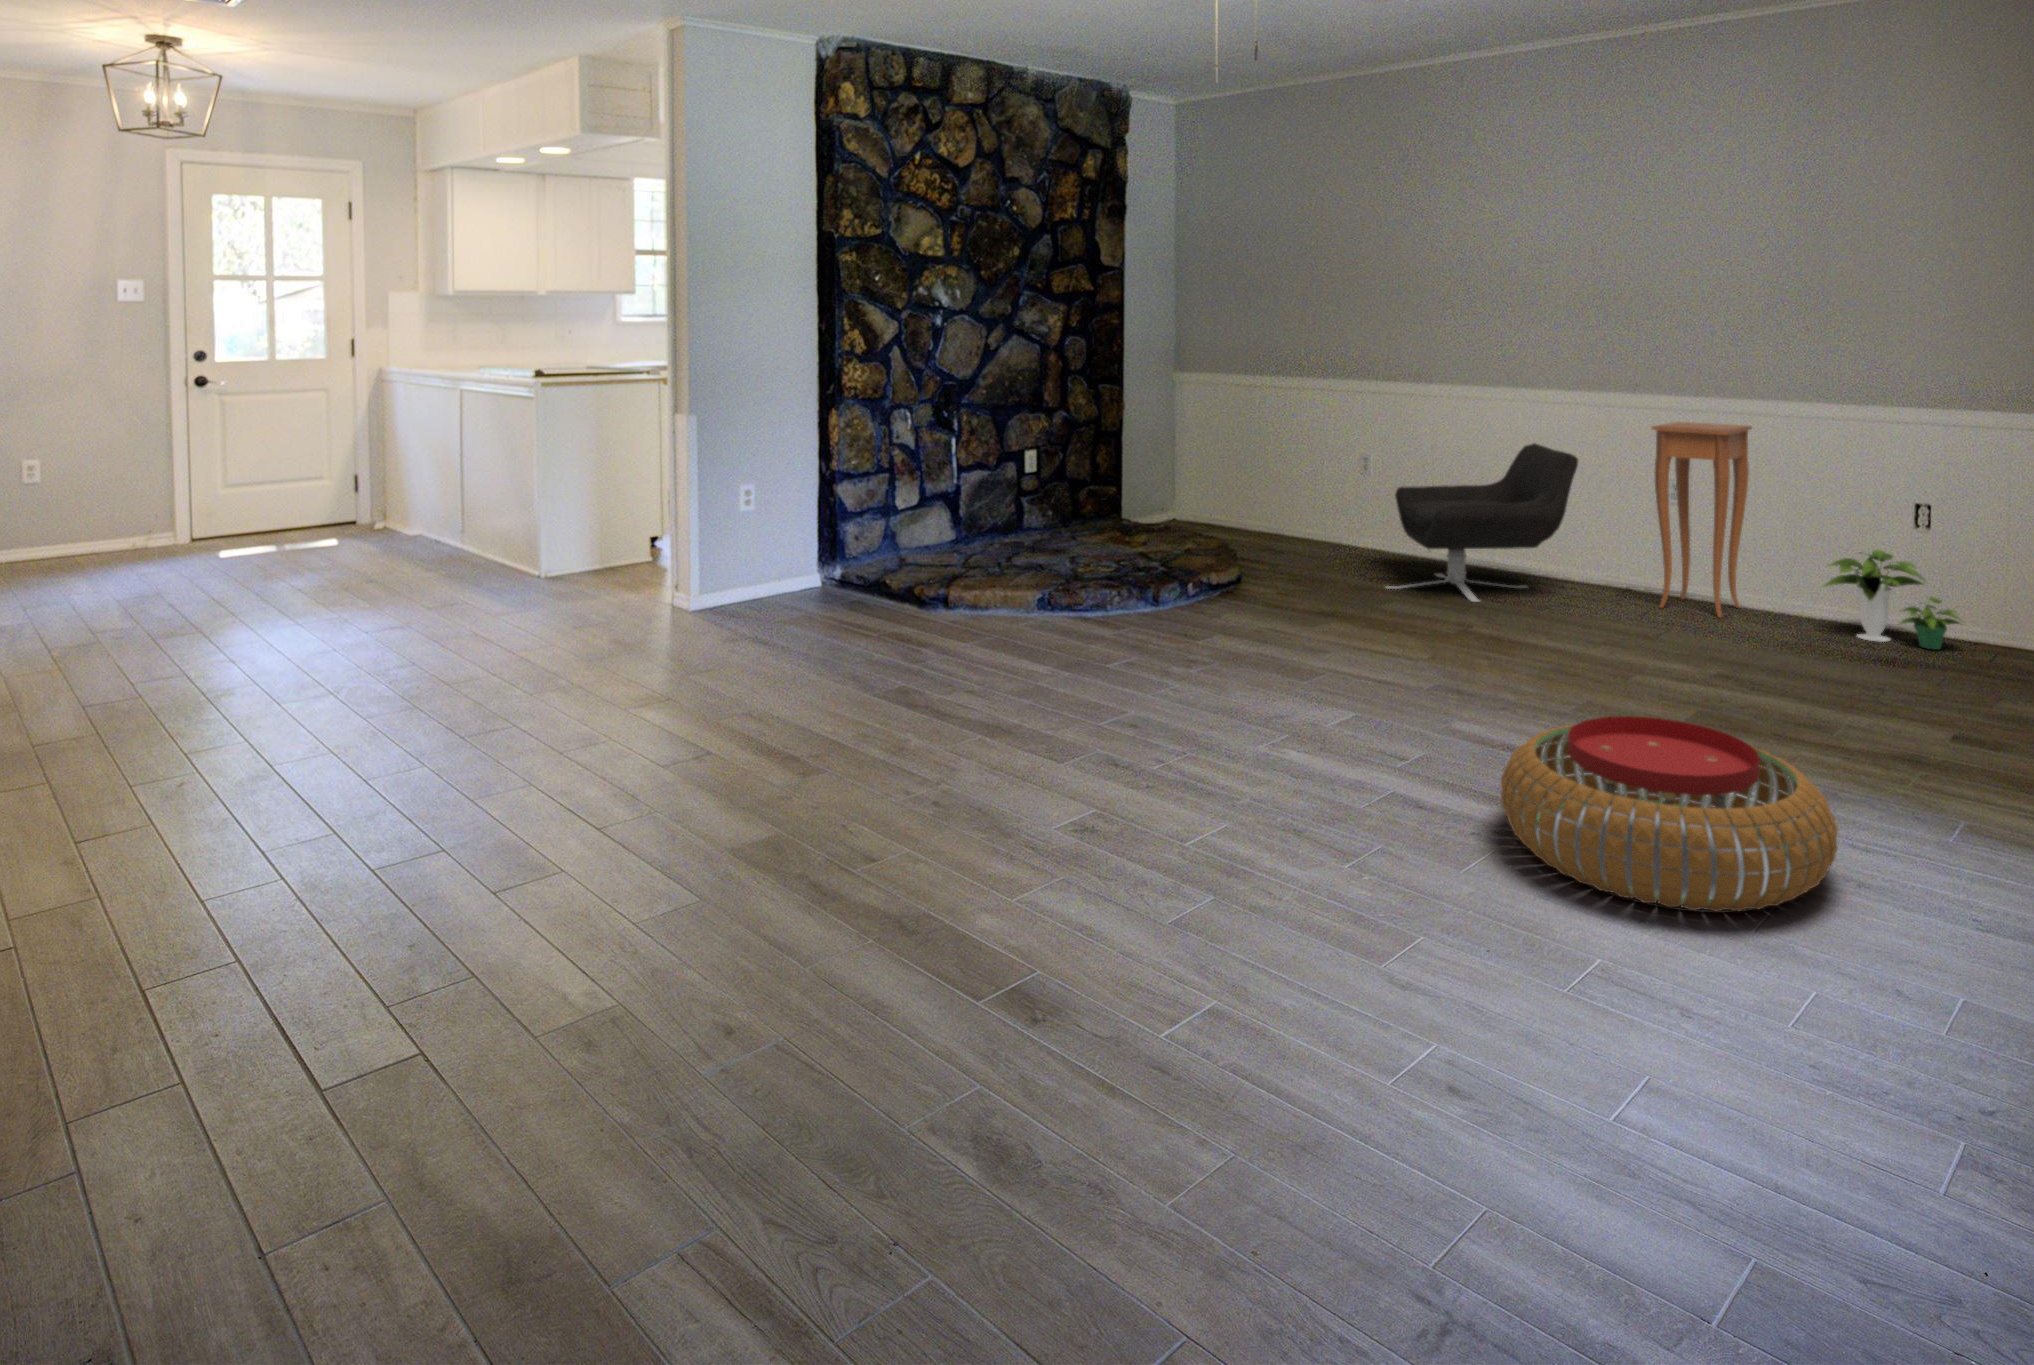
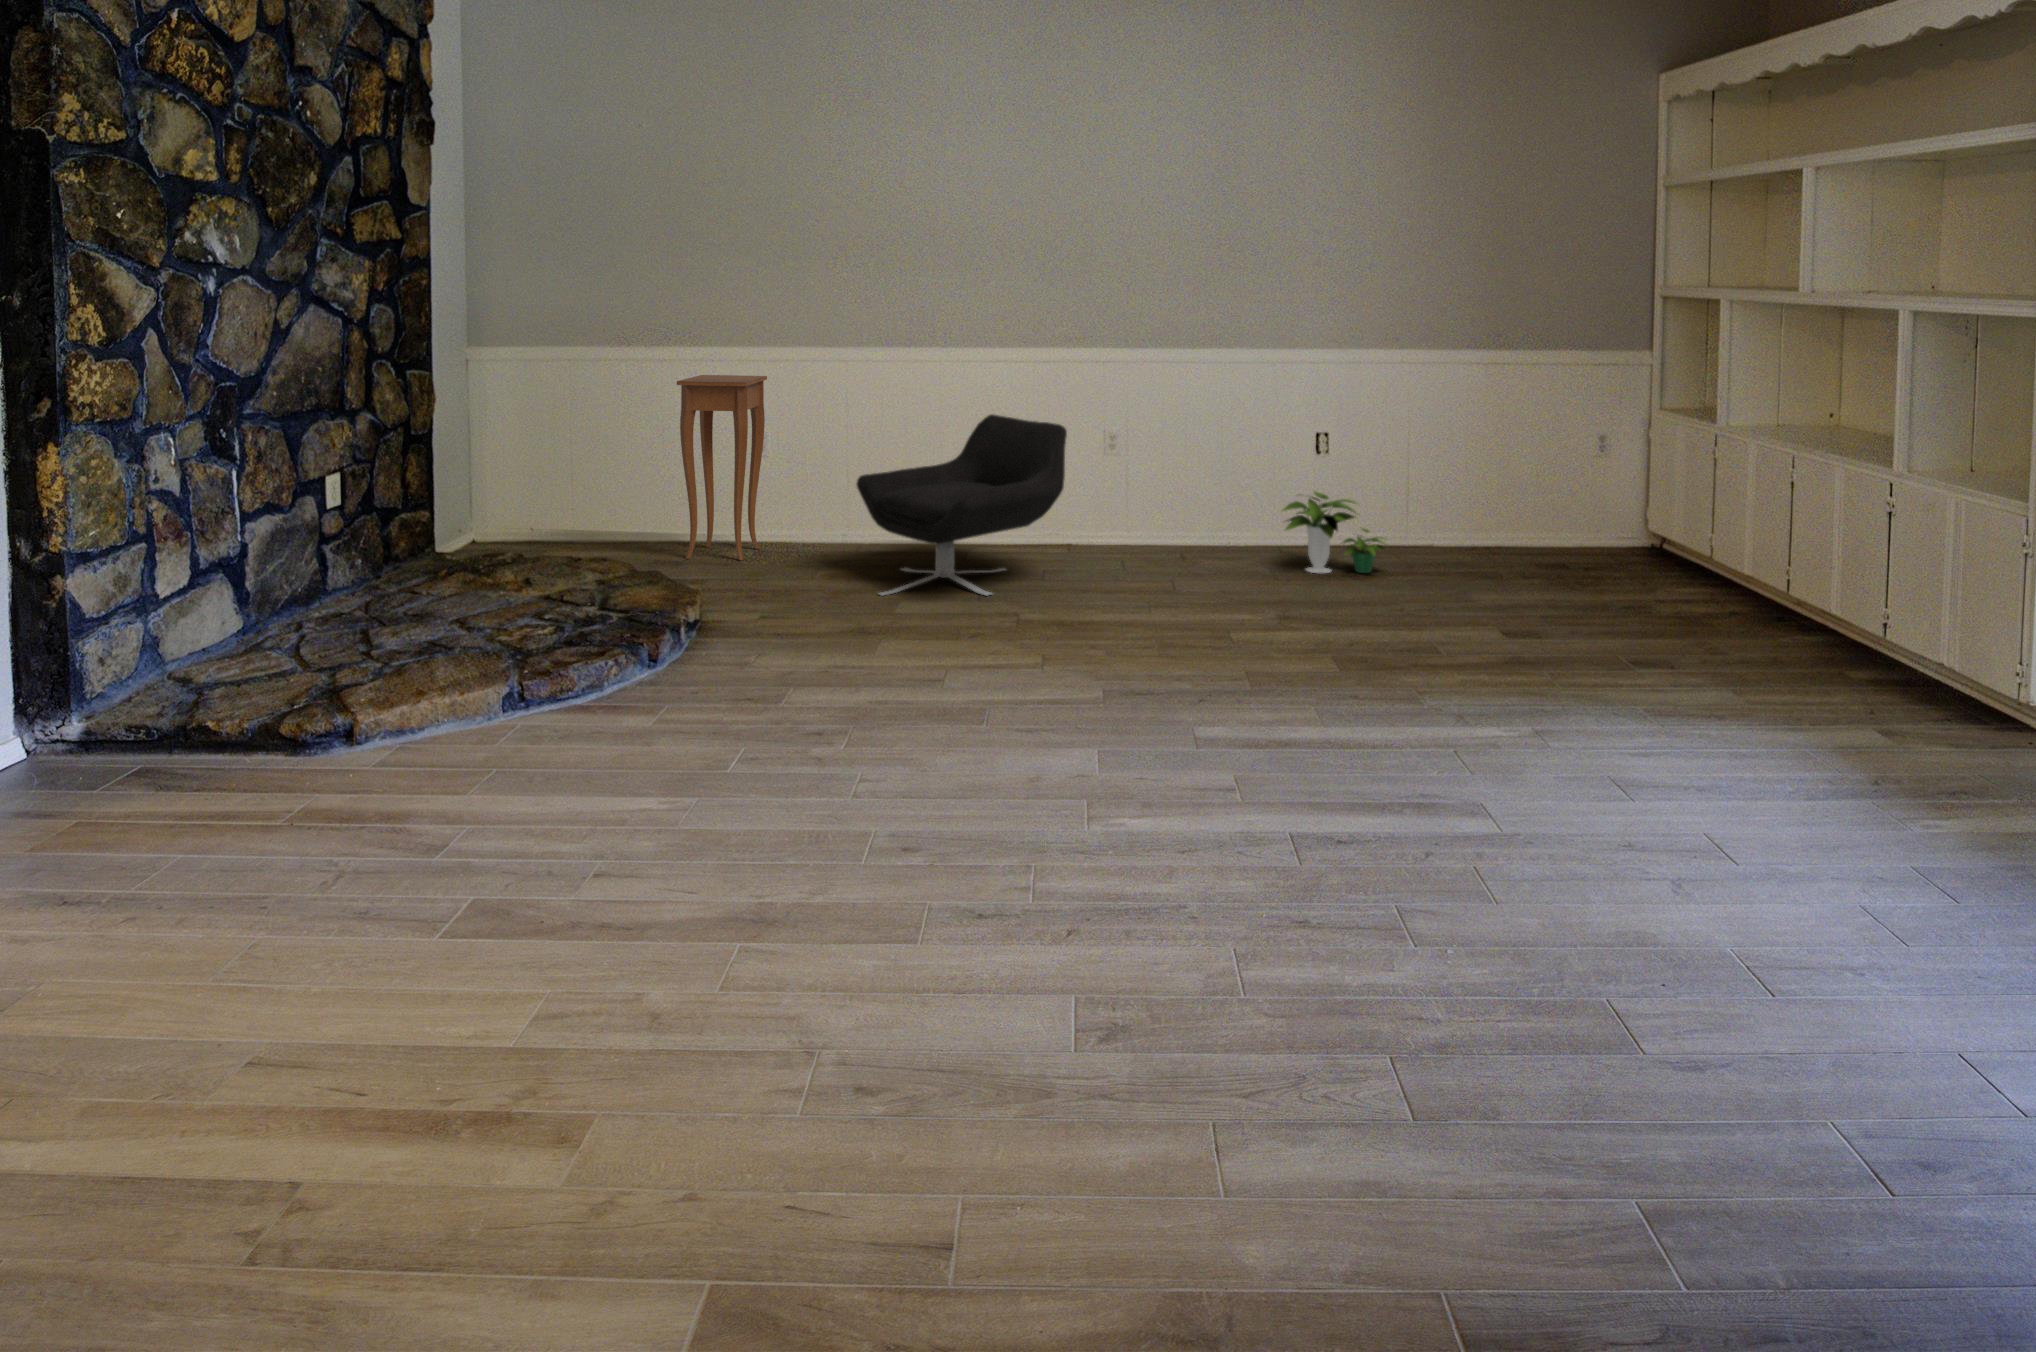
side table: present [1652,422,1752,617] -> present [677,375,767,560]
pouf: present [1501,716,1838,911] -> none [1390,694,1714,889]

